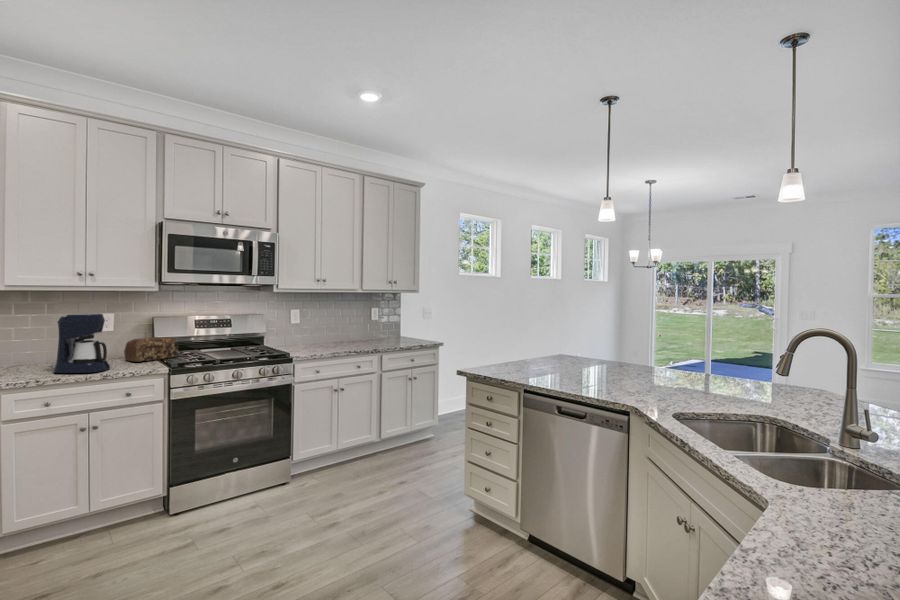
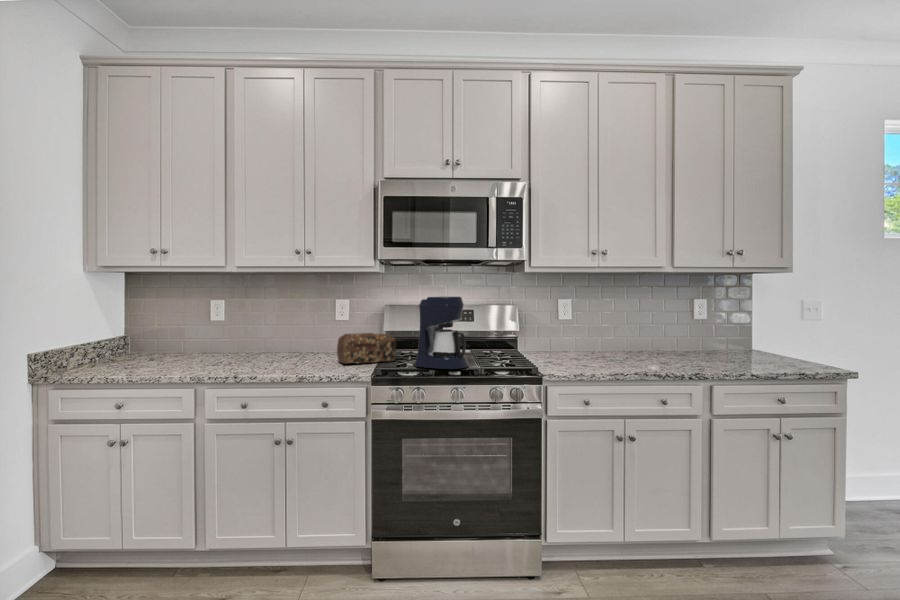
coffee maker: present [53,313,110,373] -> present [415,296,469,369]

